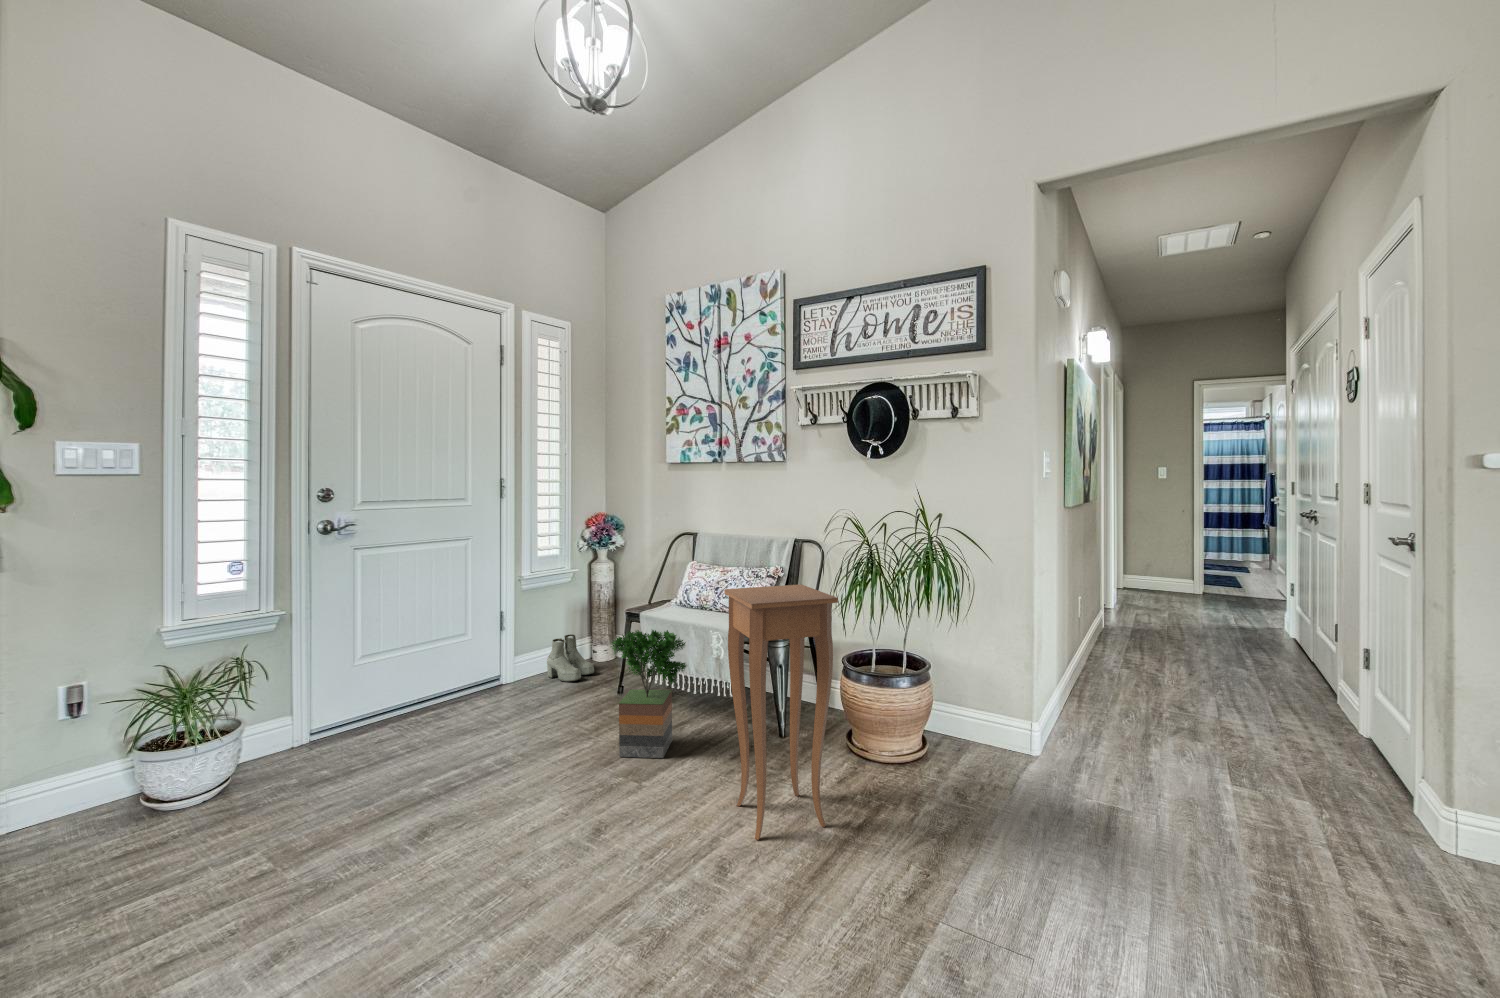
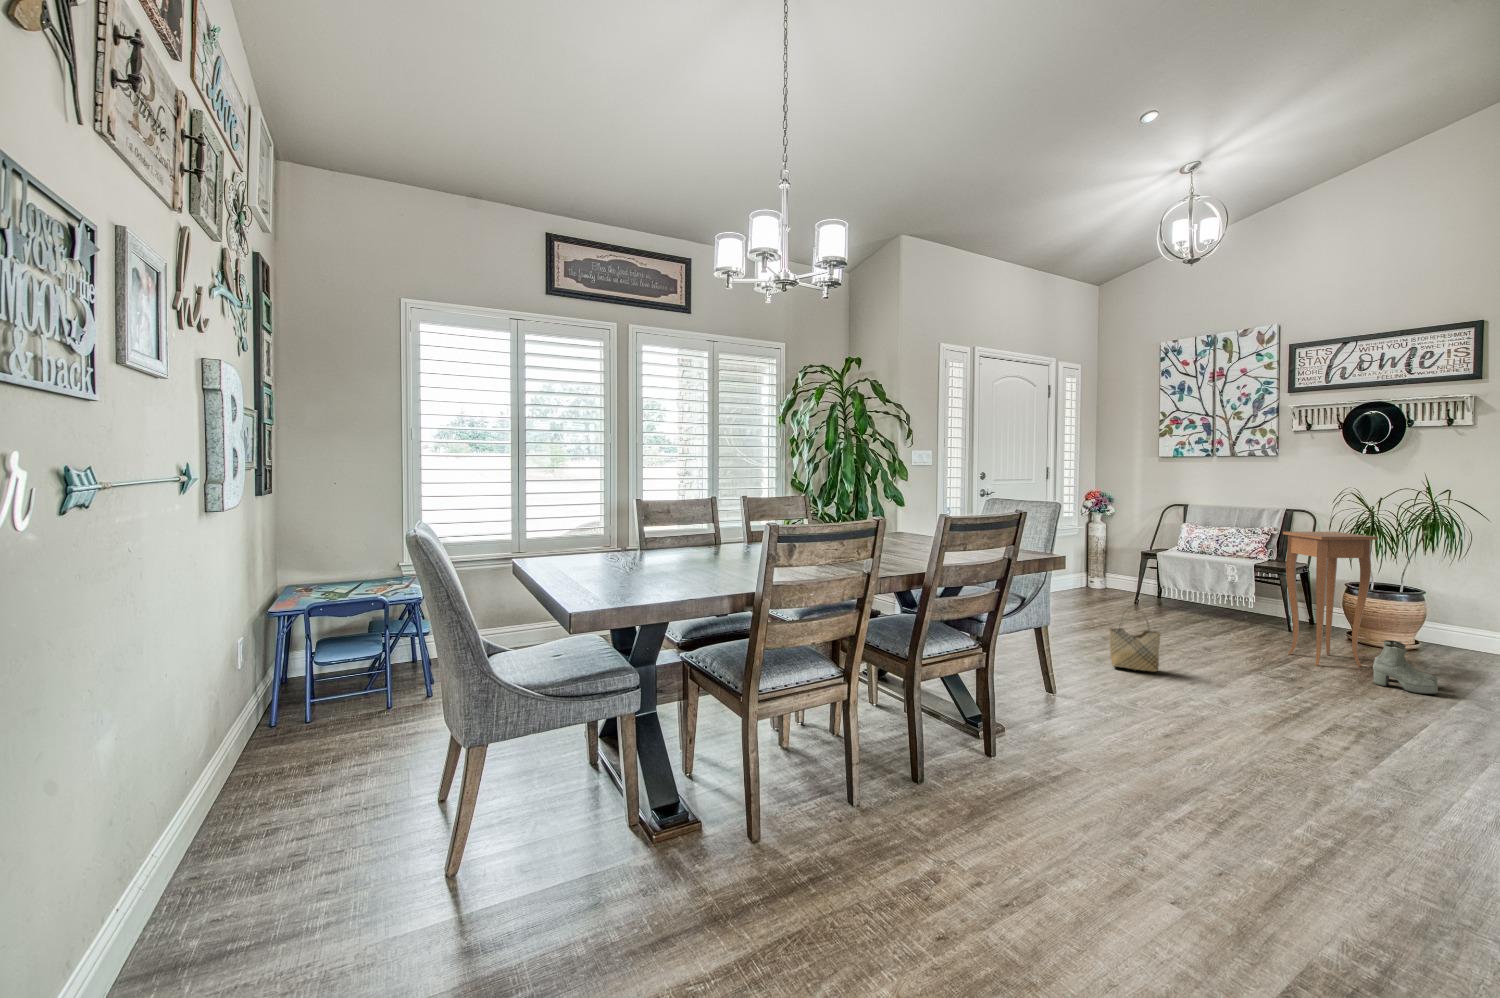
potted tree: present [611,630,687,758] -> none [1168,558,1228,633]
boots: present [547,634,594,681] -> present [1373,640,1438,694]
woven basket: none [302,793,416,959] -> present [1110,622,1161,672]

